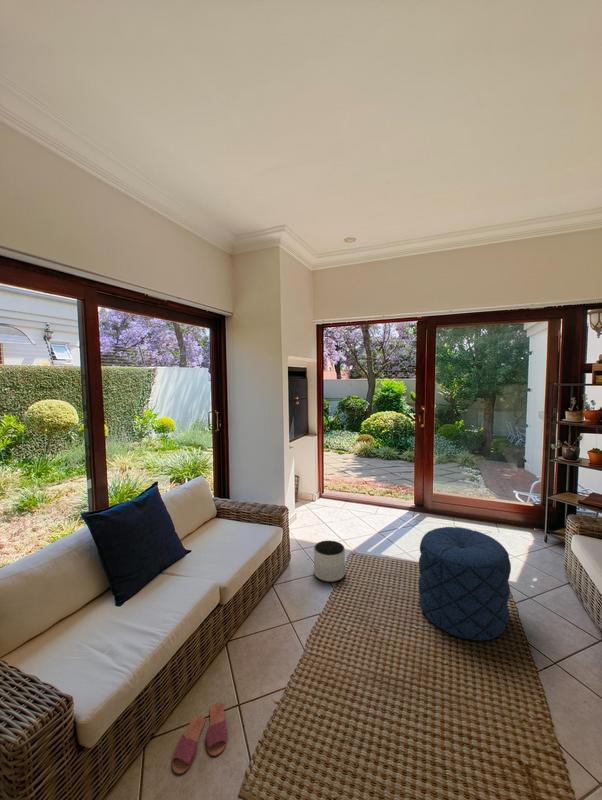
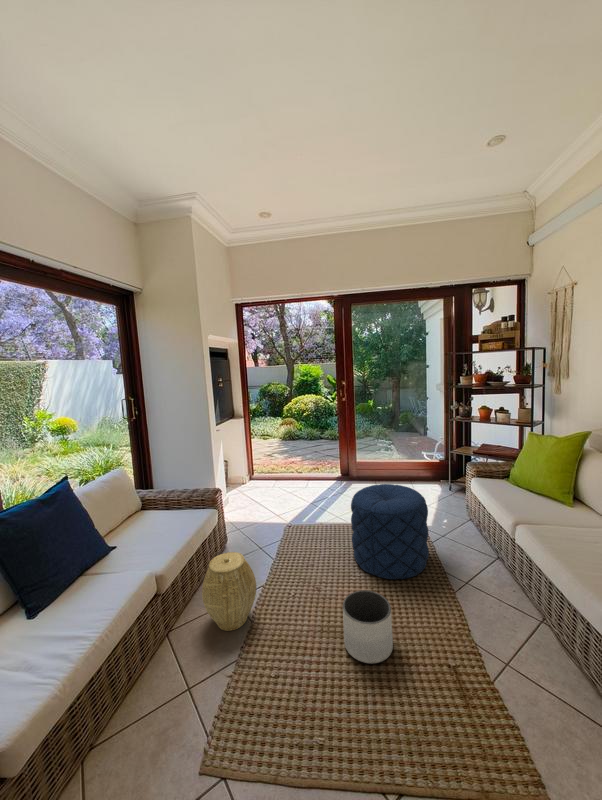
planter: present [314,540,345,582] -> present [343,590,393,664]
woven basket: none [260,575,312,655] -> present [202,552,256,631]
slippers: present [172,703,228,774] -> none [119,692,180,775]

